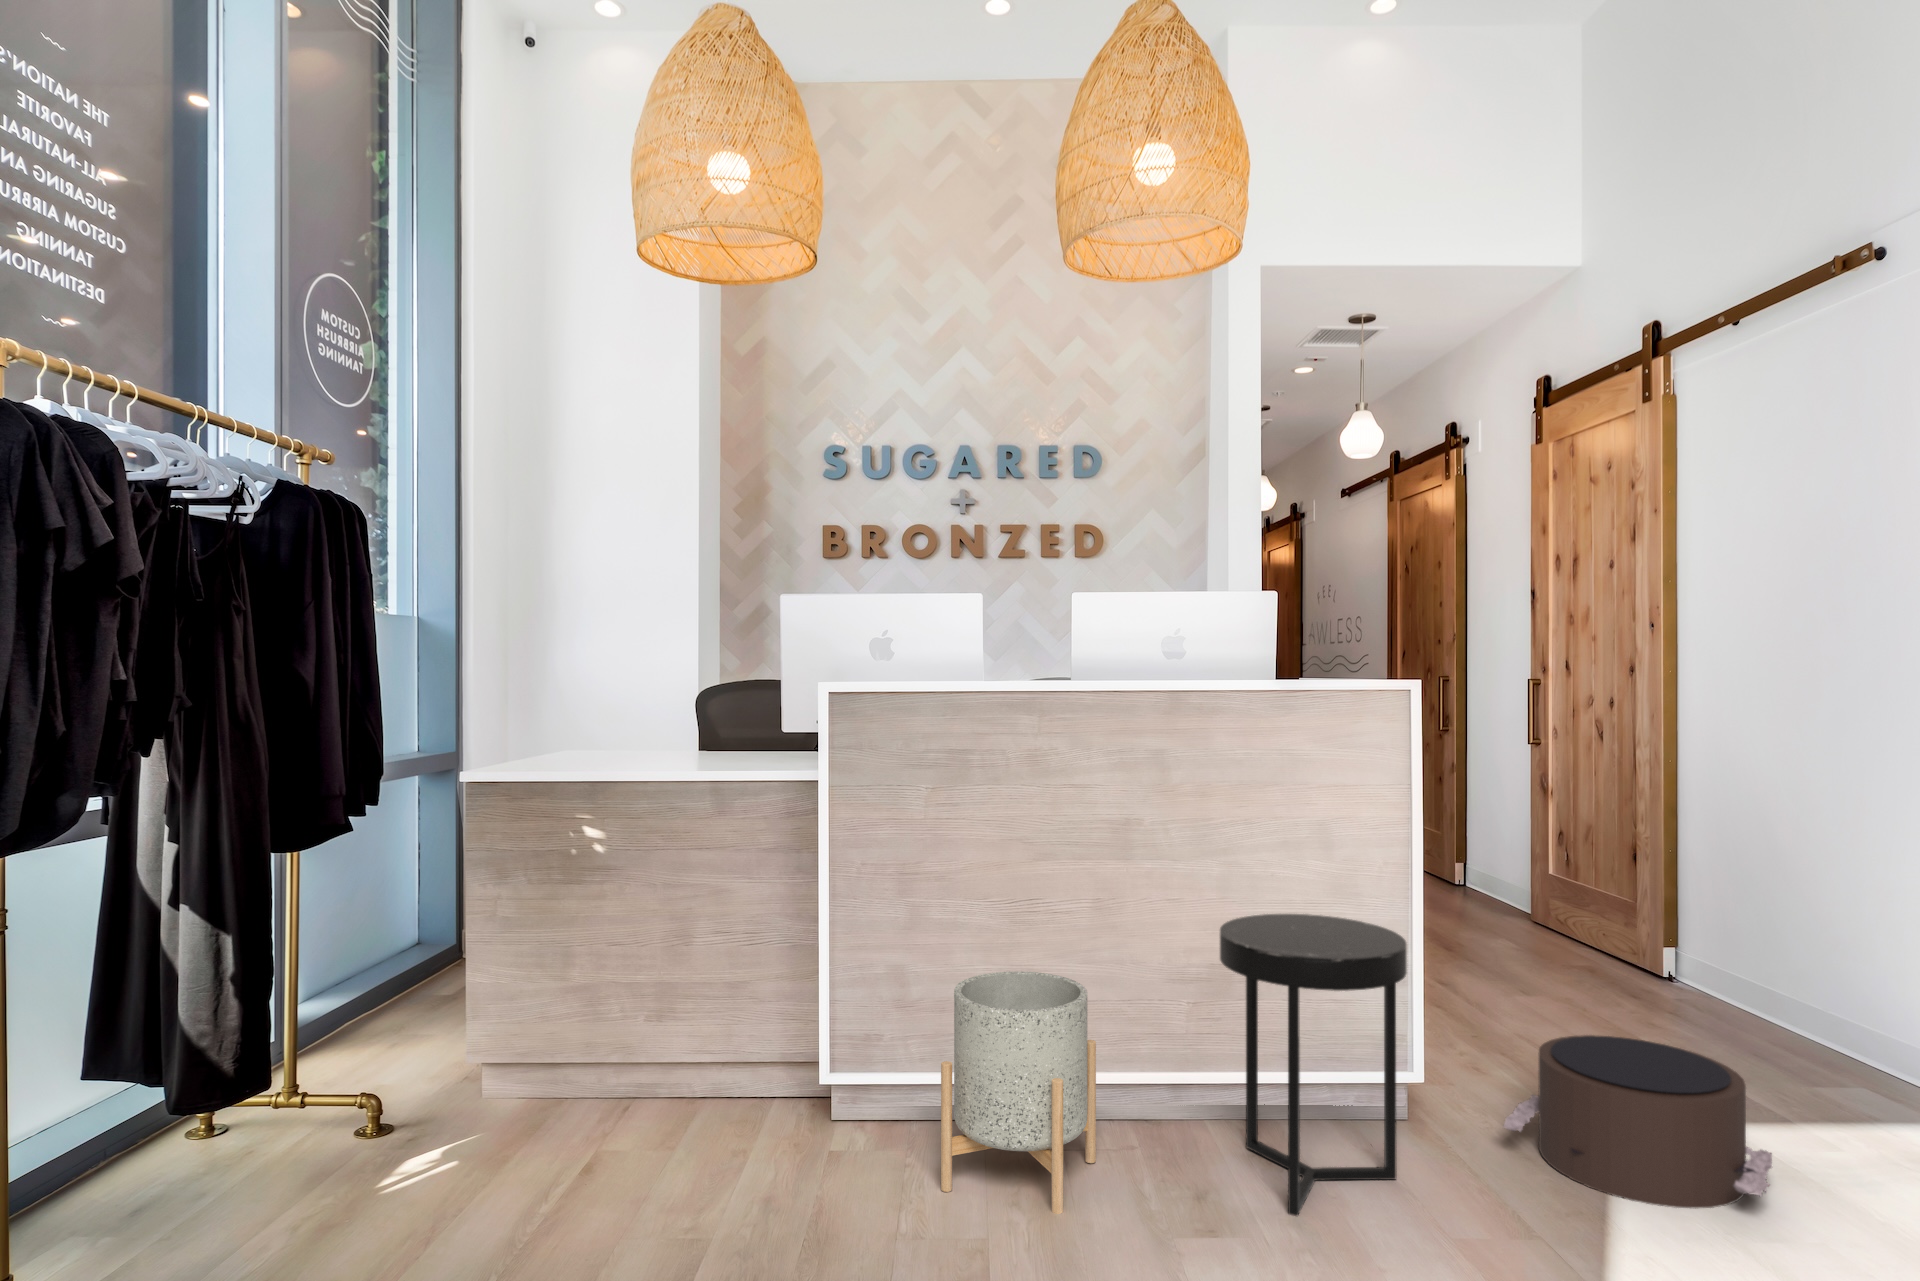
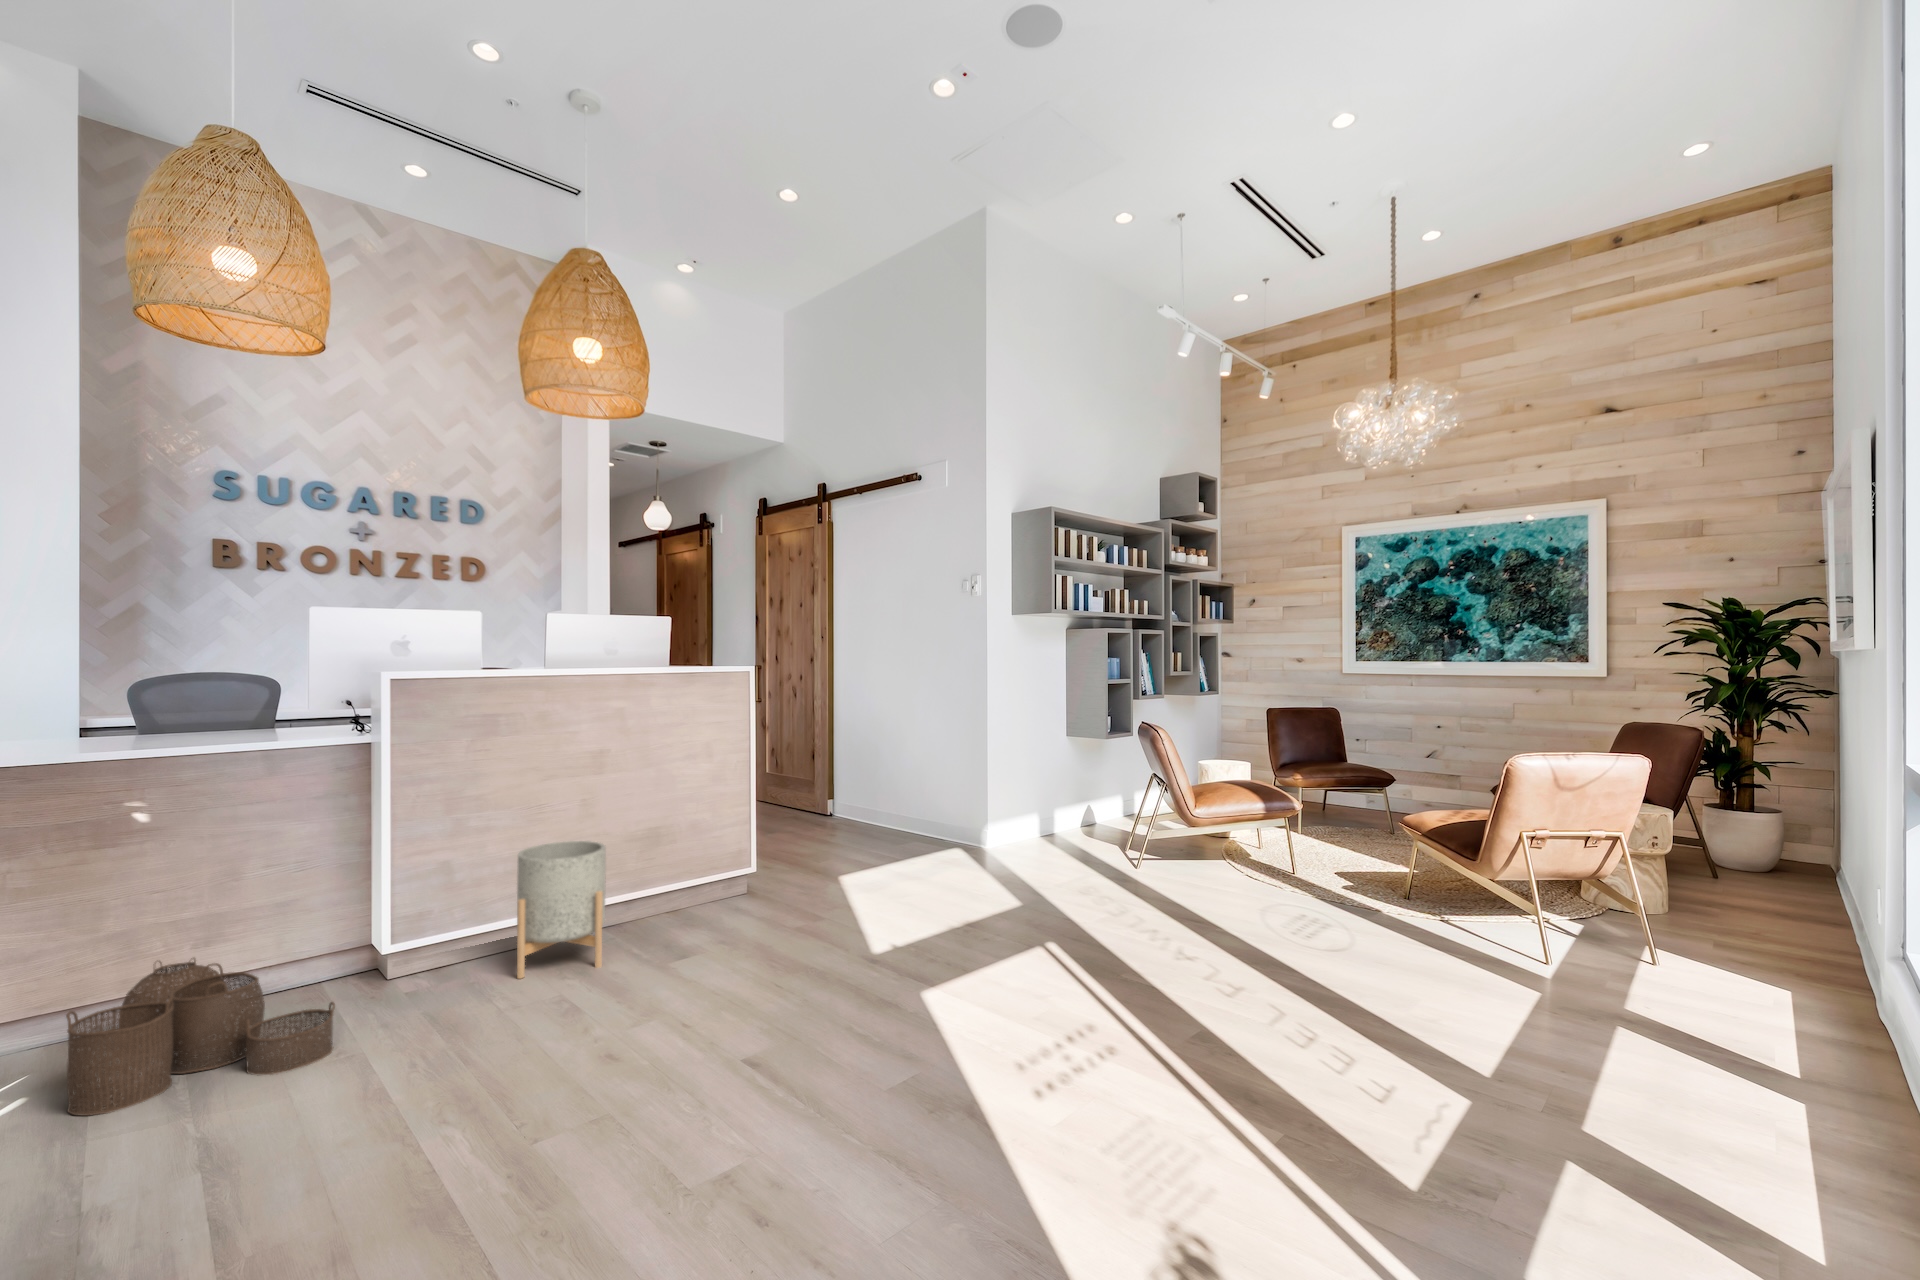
side table: present [1220,914,1407,1216] -> none [672,787,767,936]
pouf: present [1503,1035,1772,1208] -> none [797,829,902,894]
woven basket: none [417,1038,671,1251] -> present [66,958,335,1116]

